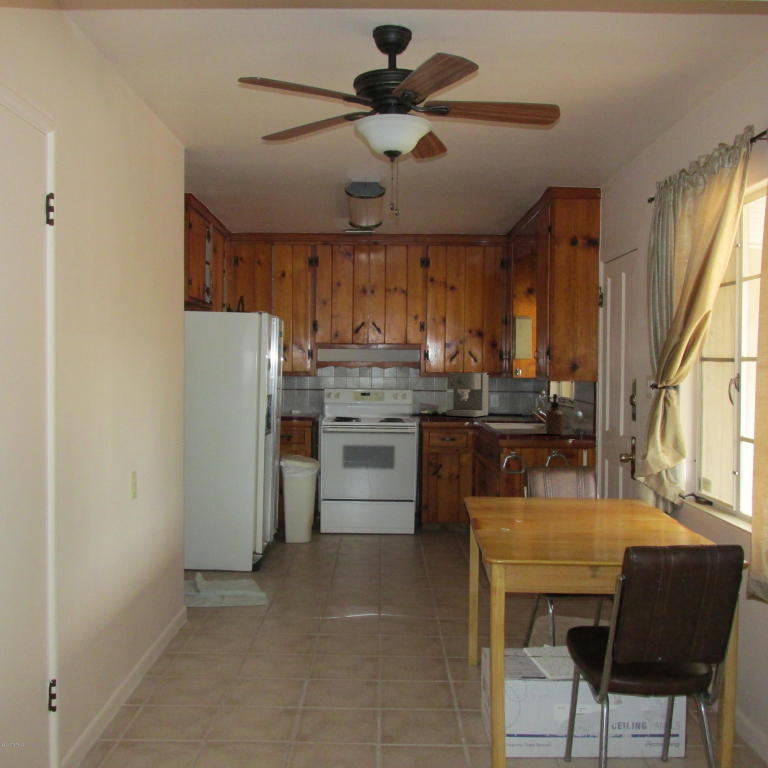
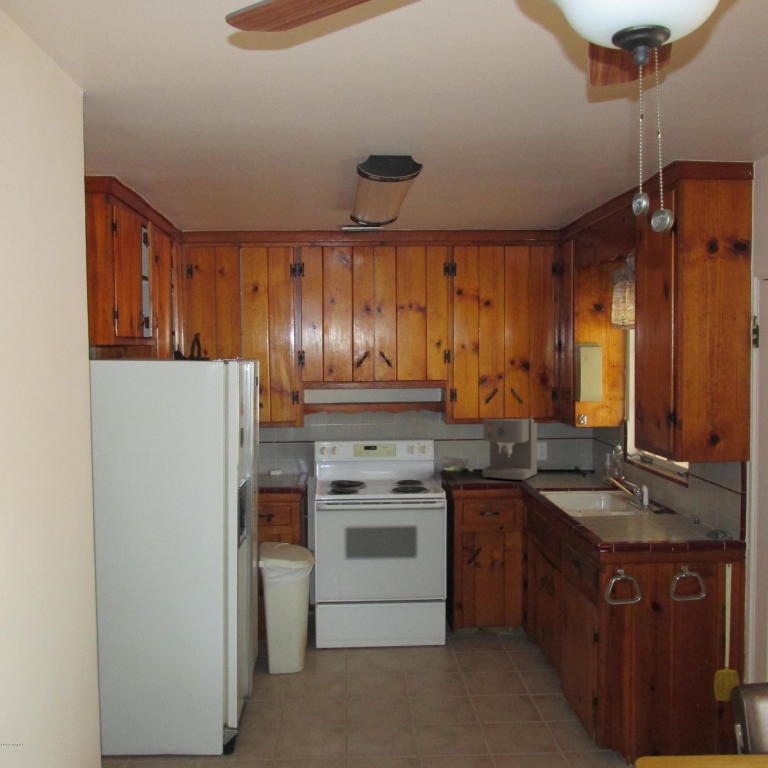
soap dispenser: present [546,394,564,435] -> none [655,470,683,532]

